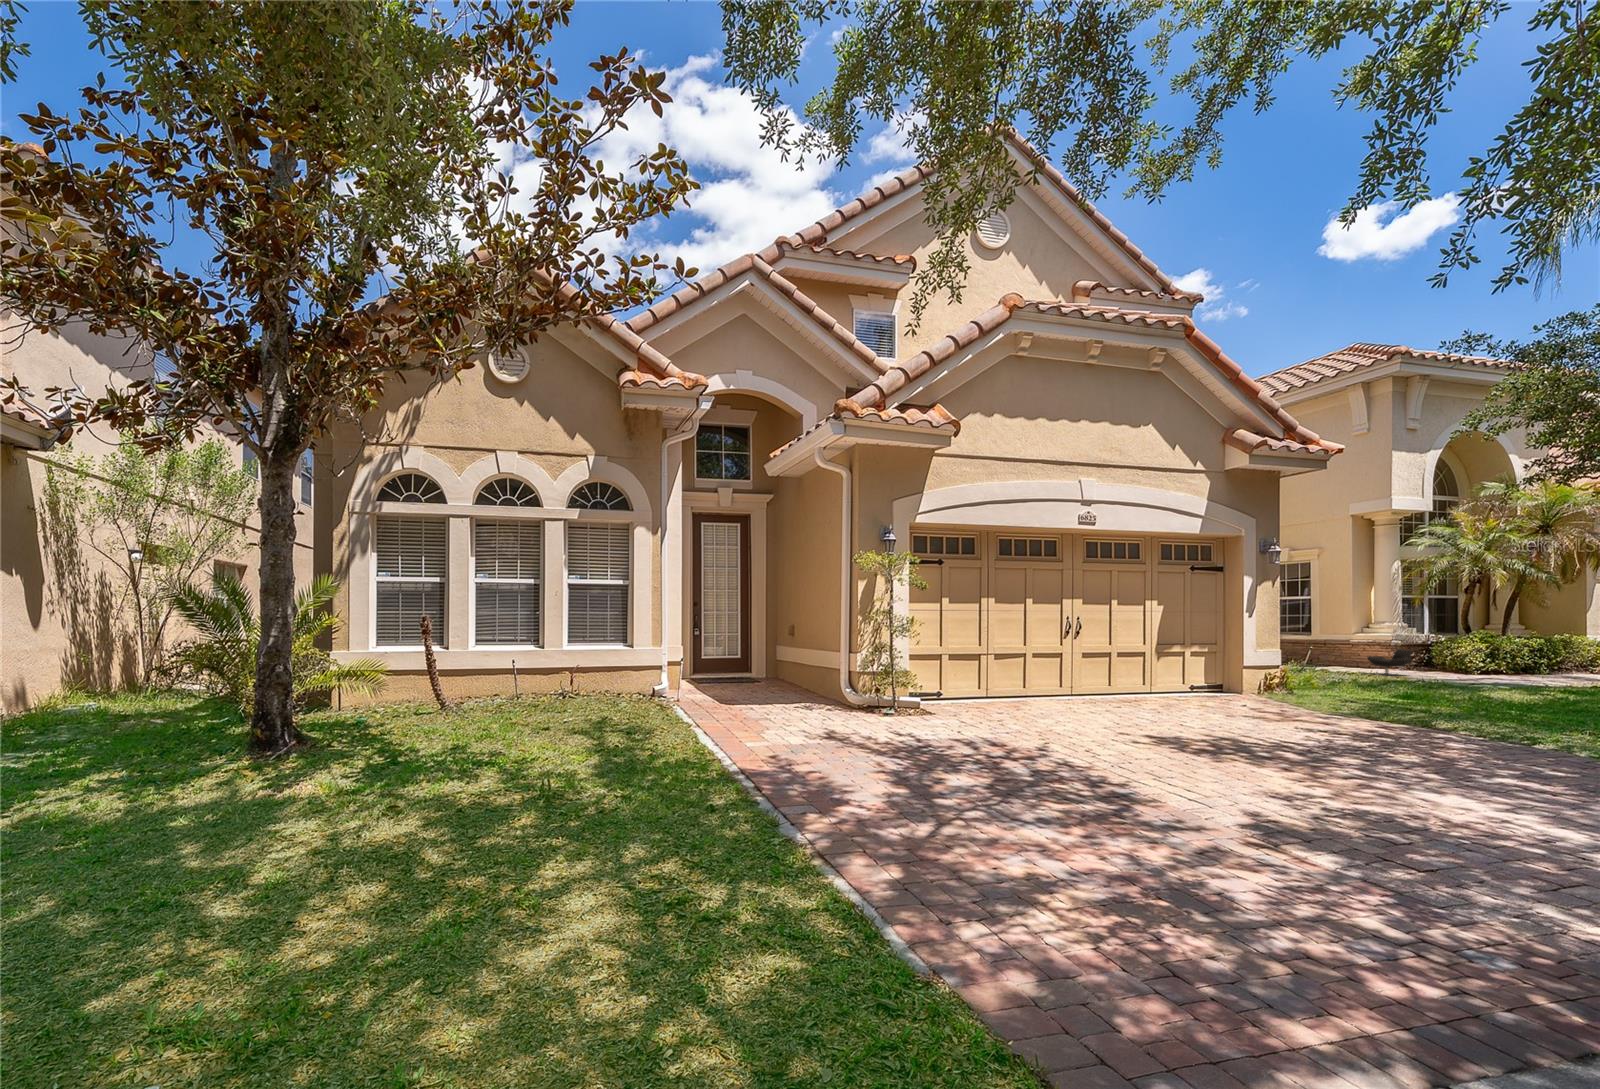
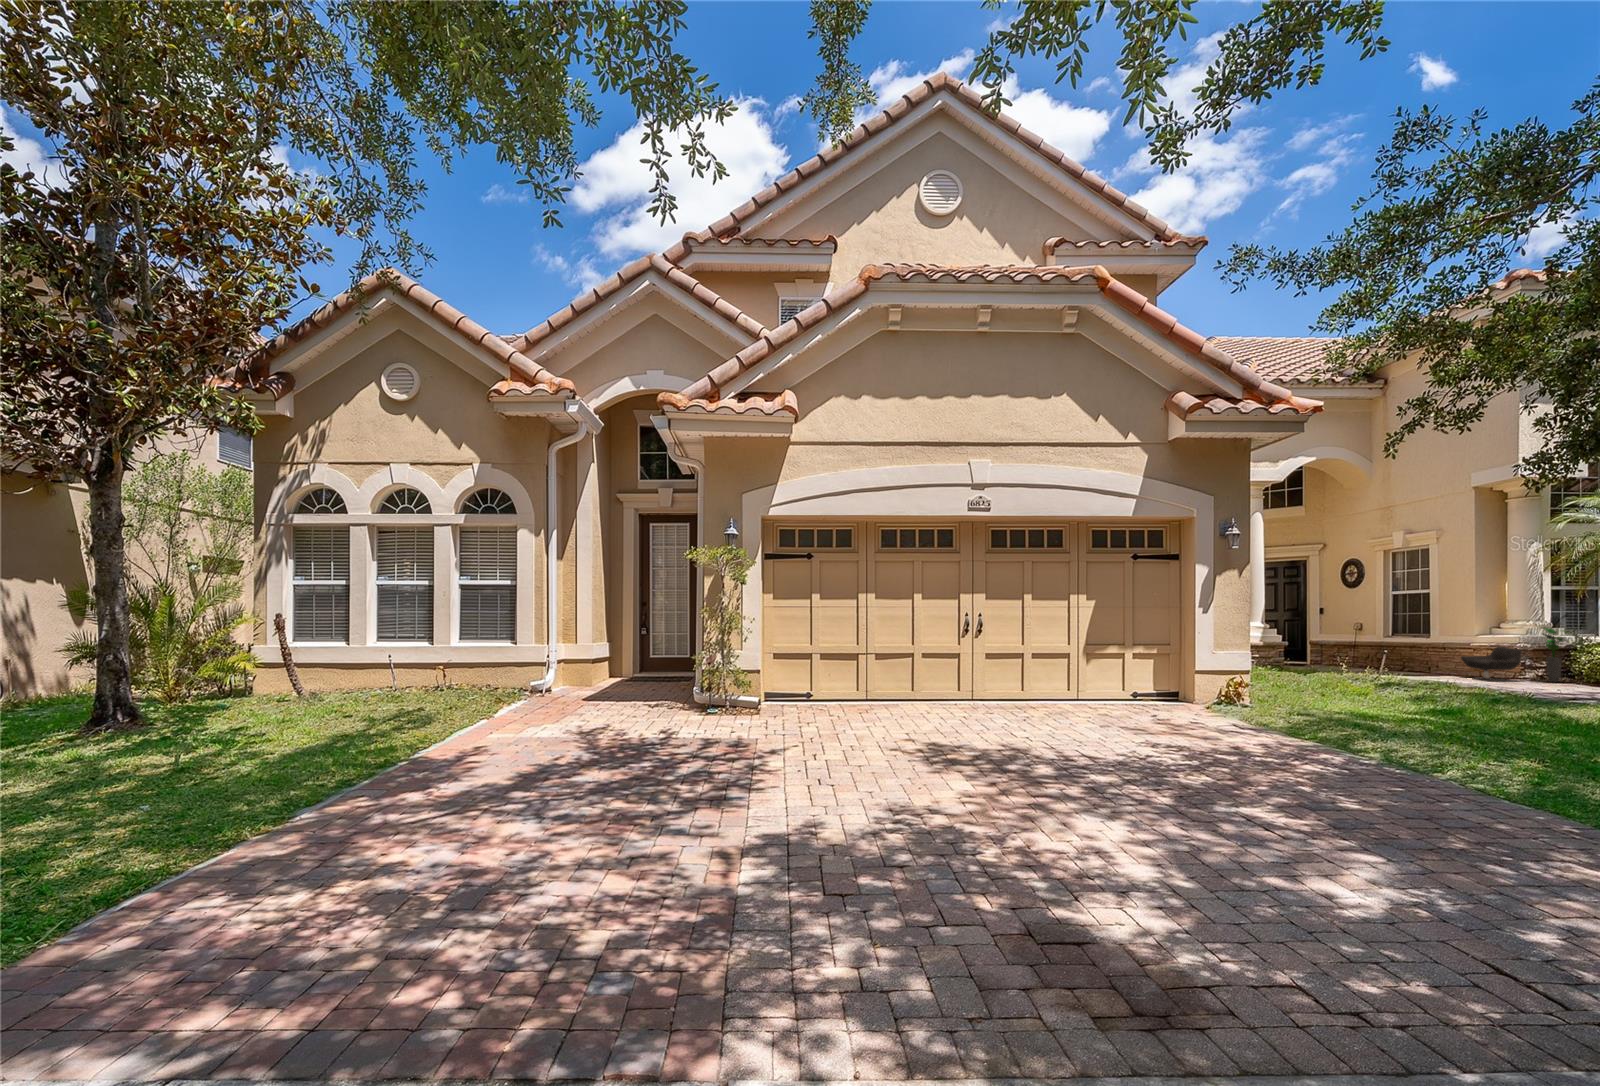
potted plant: none [1422,633,1444,676] -> present [1544,628,1564,682]

